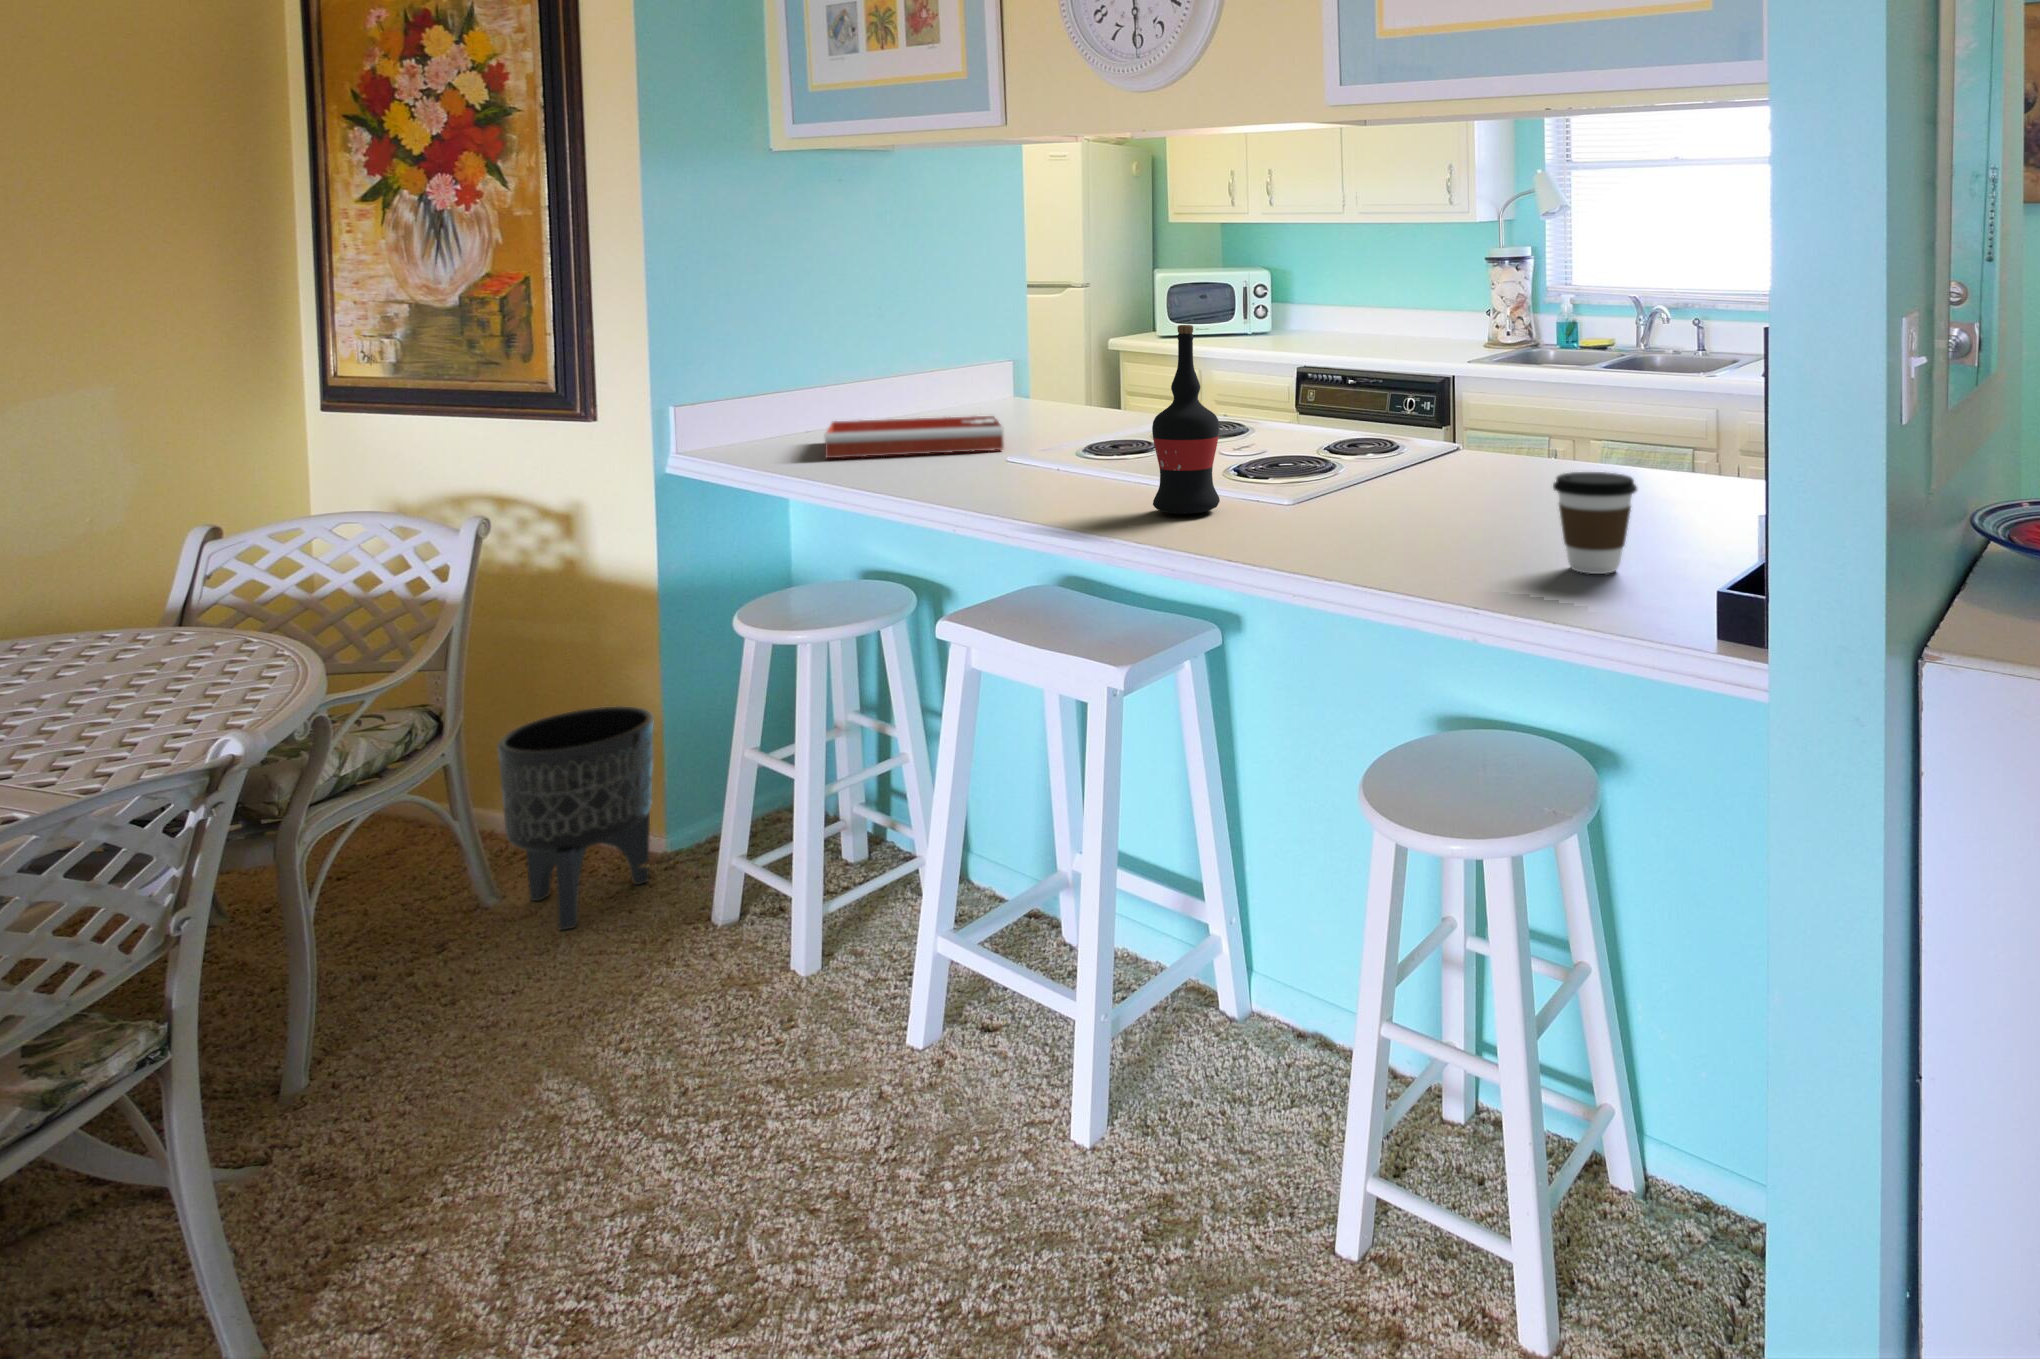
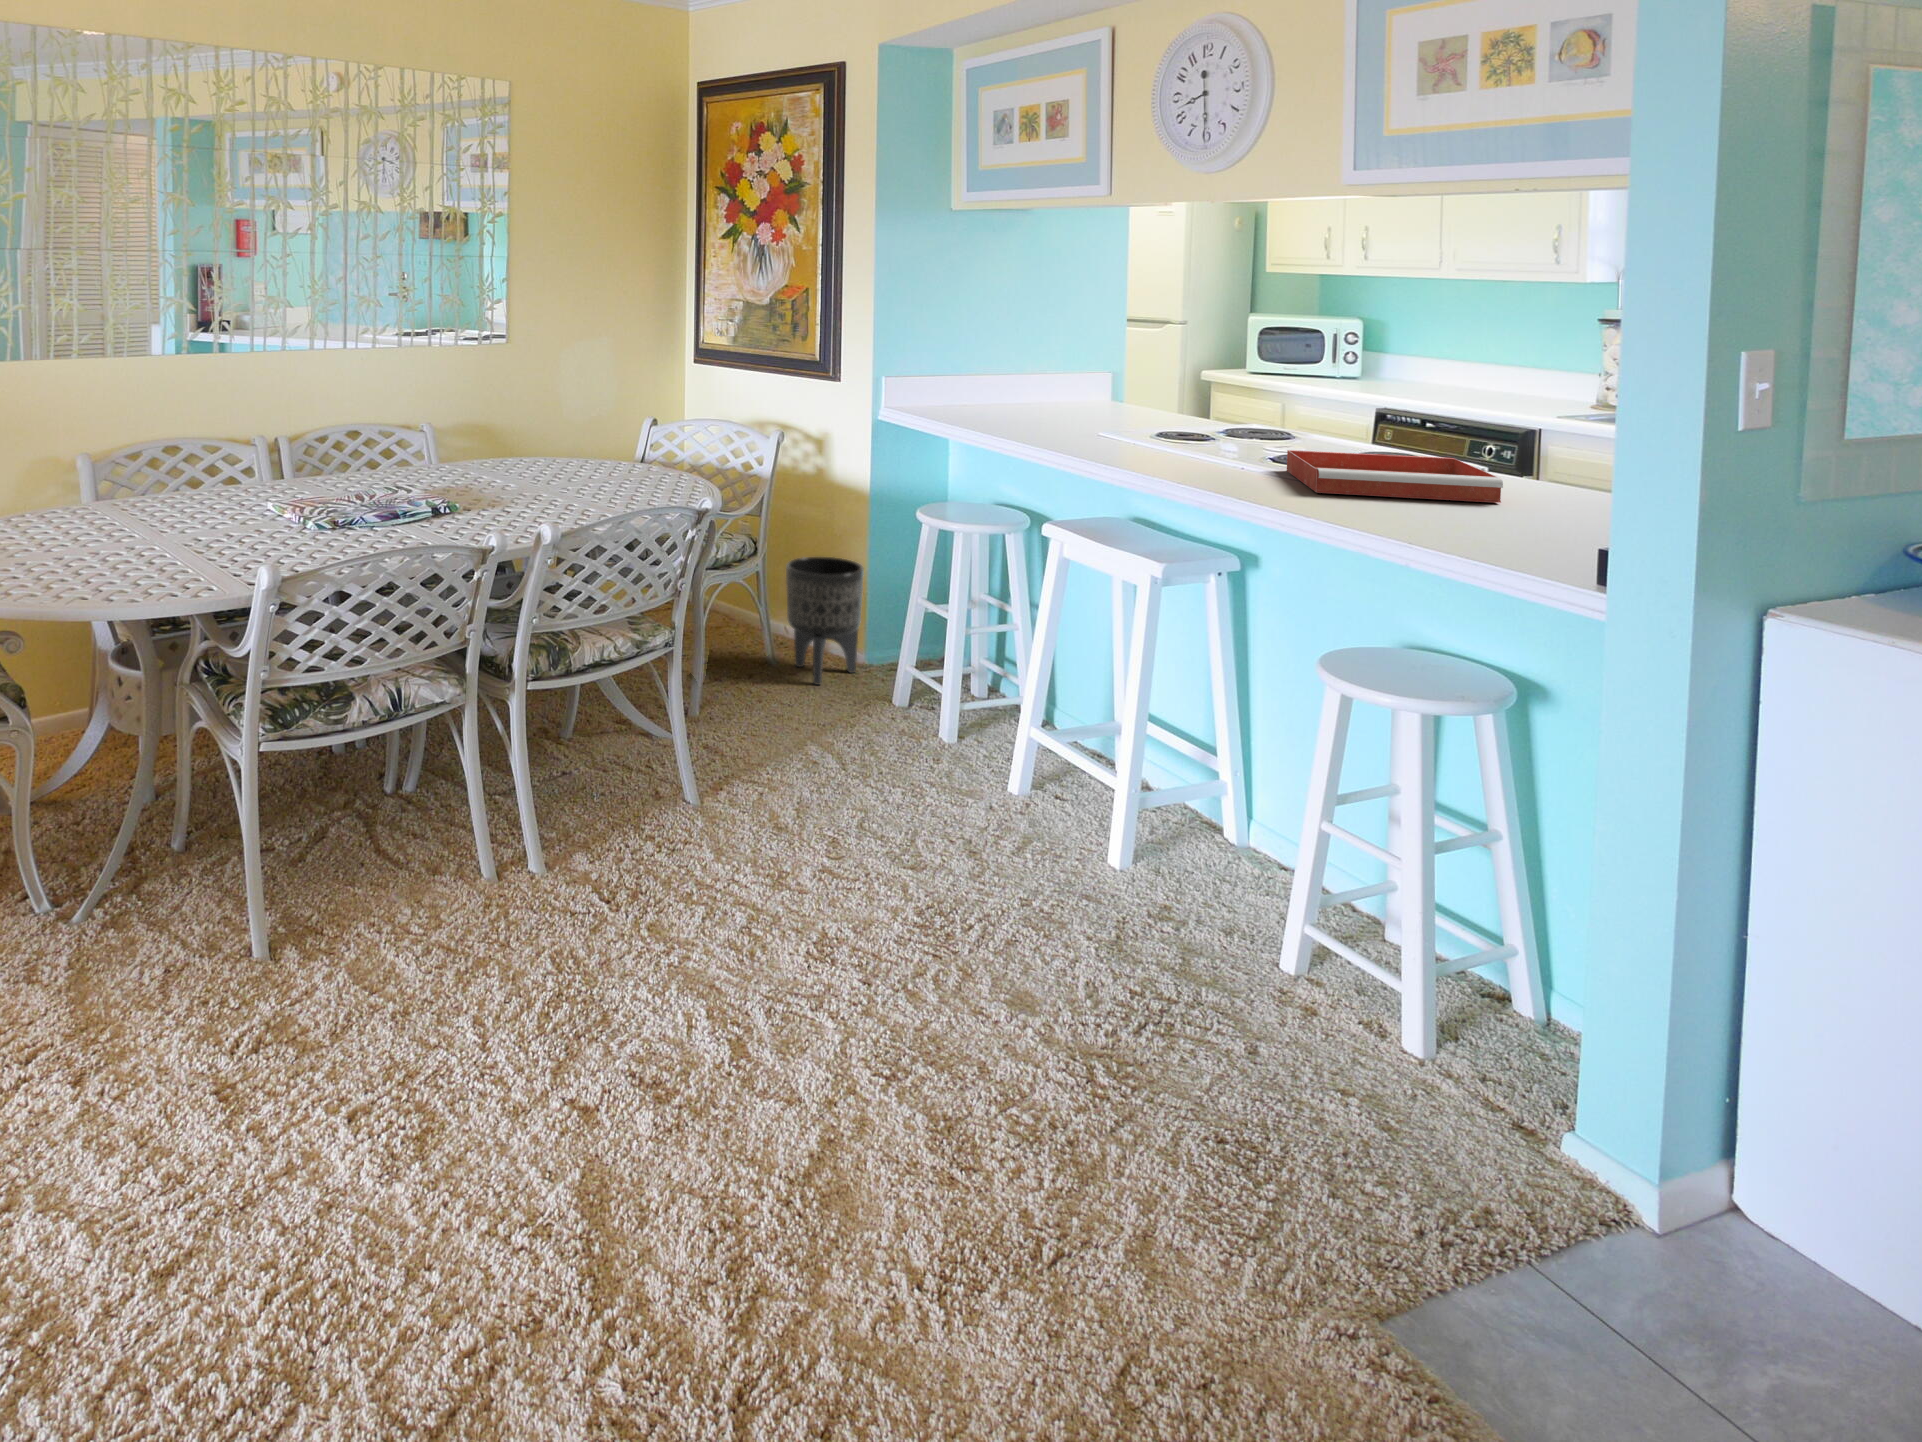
wine bottle: present [1152,325,1220,514] -> none [1190,341,1242,472]
tray: present [825,416,1004,458] -> present [1287,450,1503,503]
coffee cup: present [1553,472,1637,574] -> none [1480,469,1554,545]

